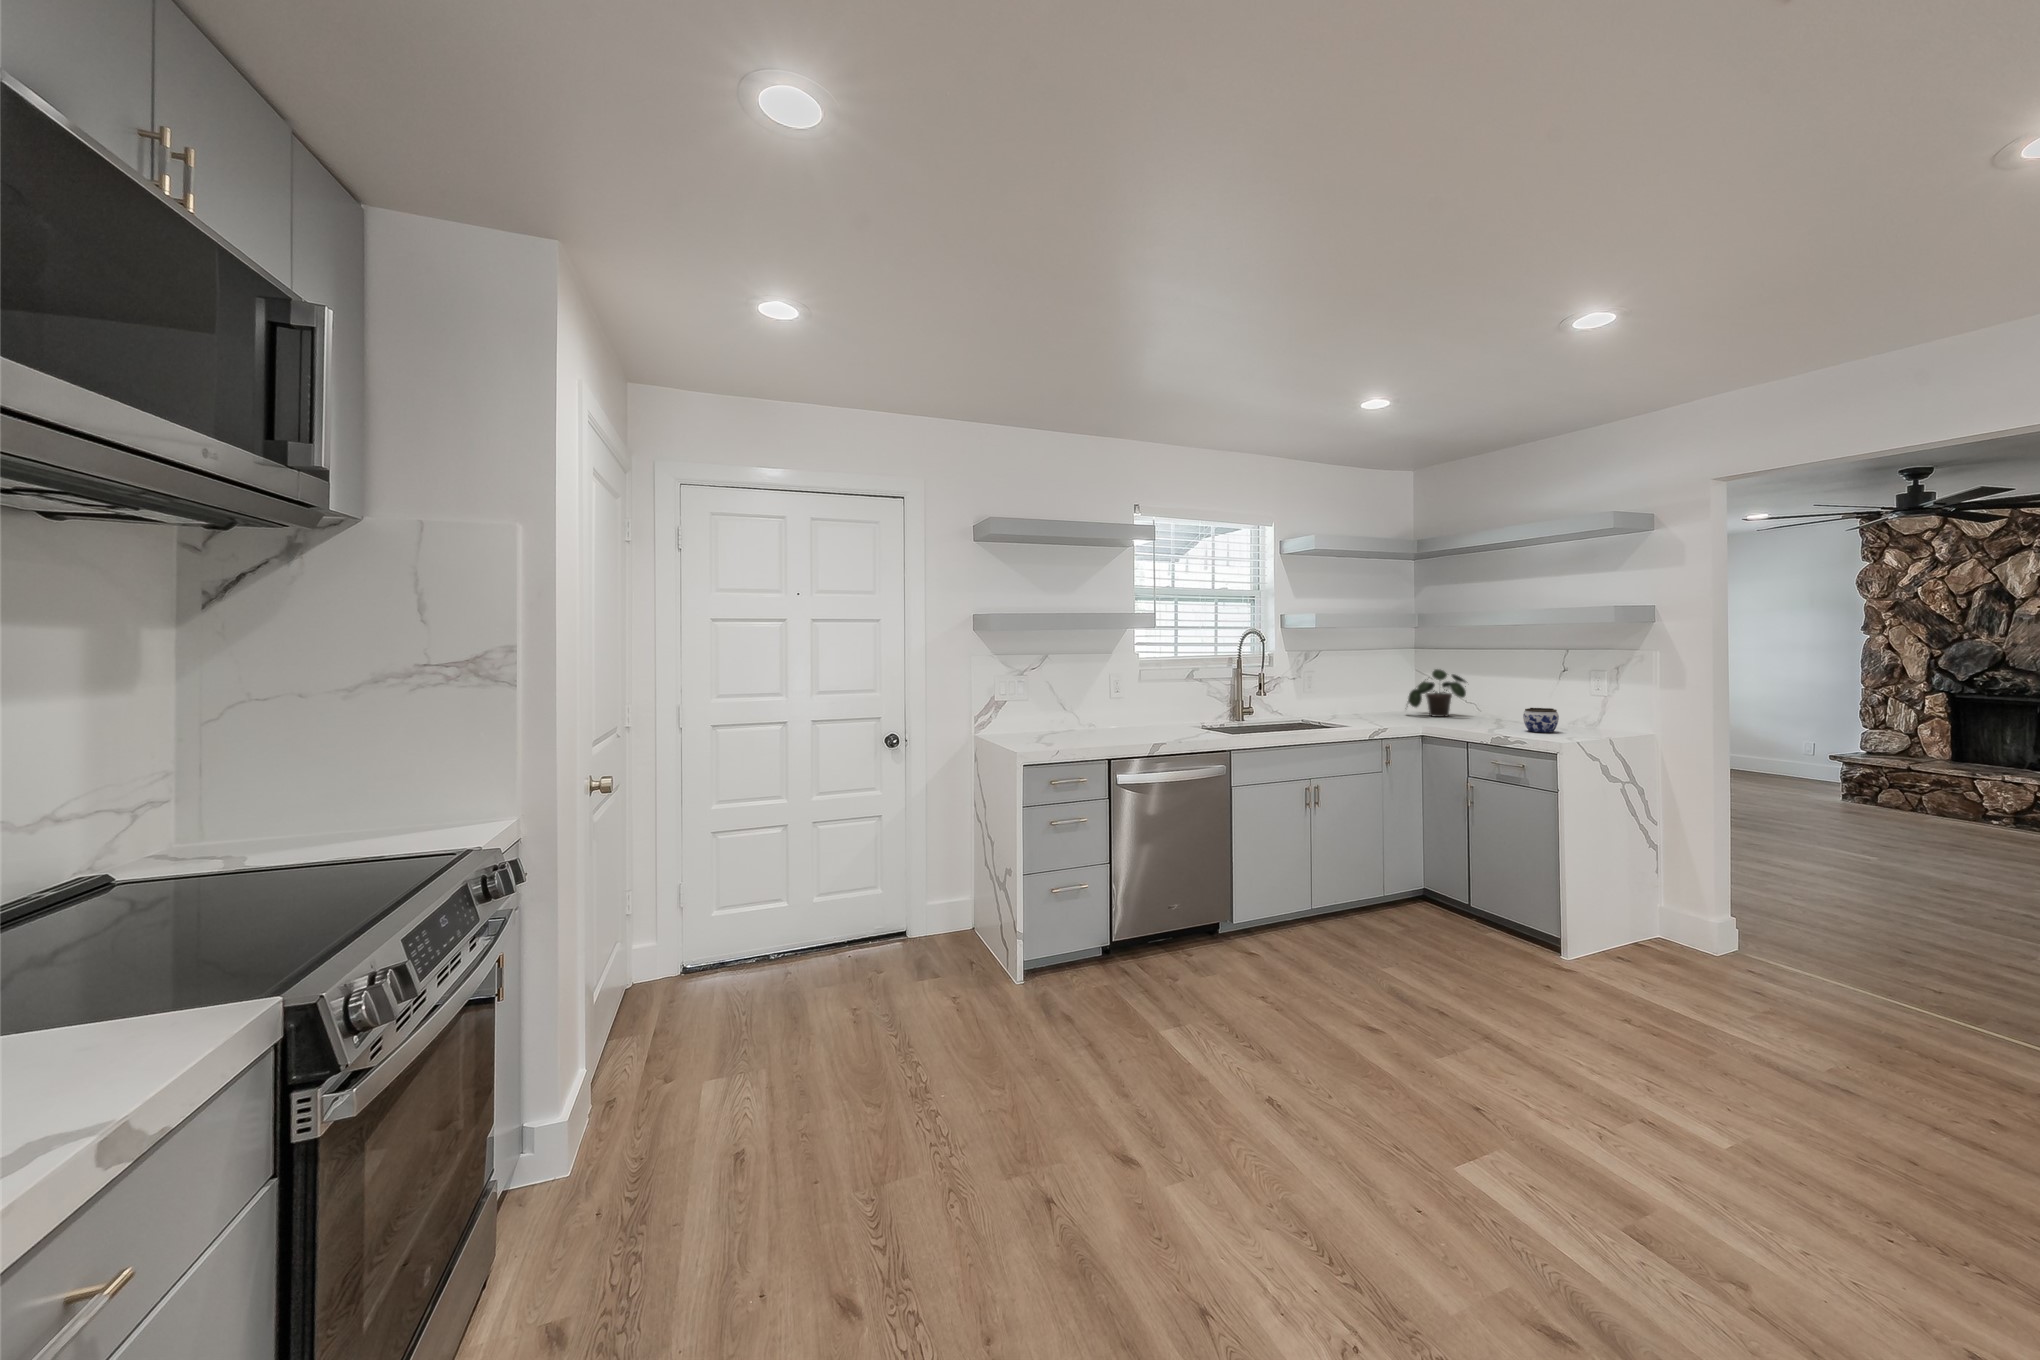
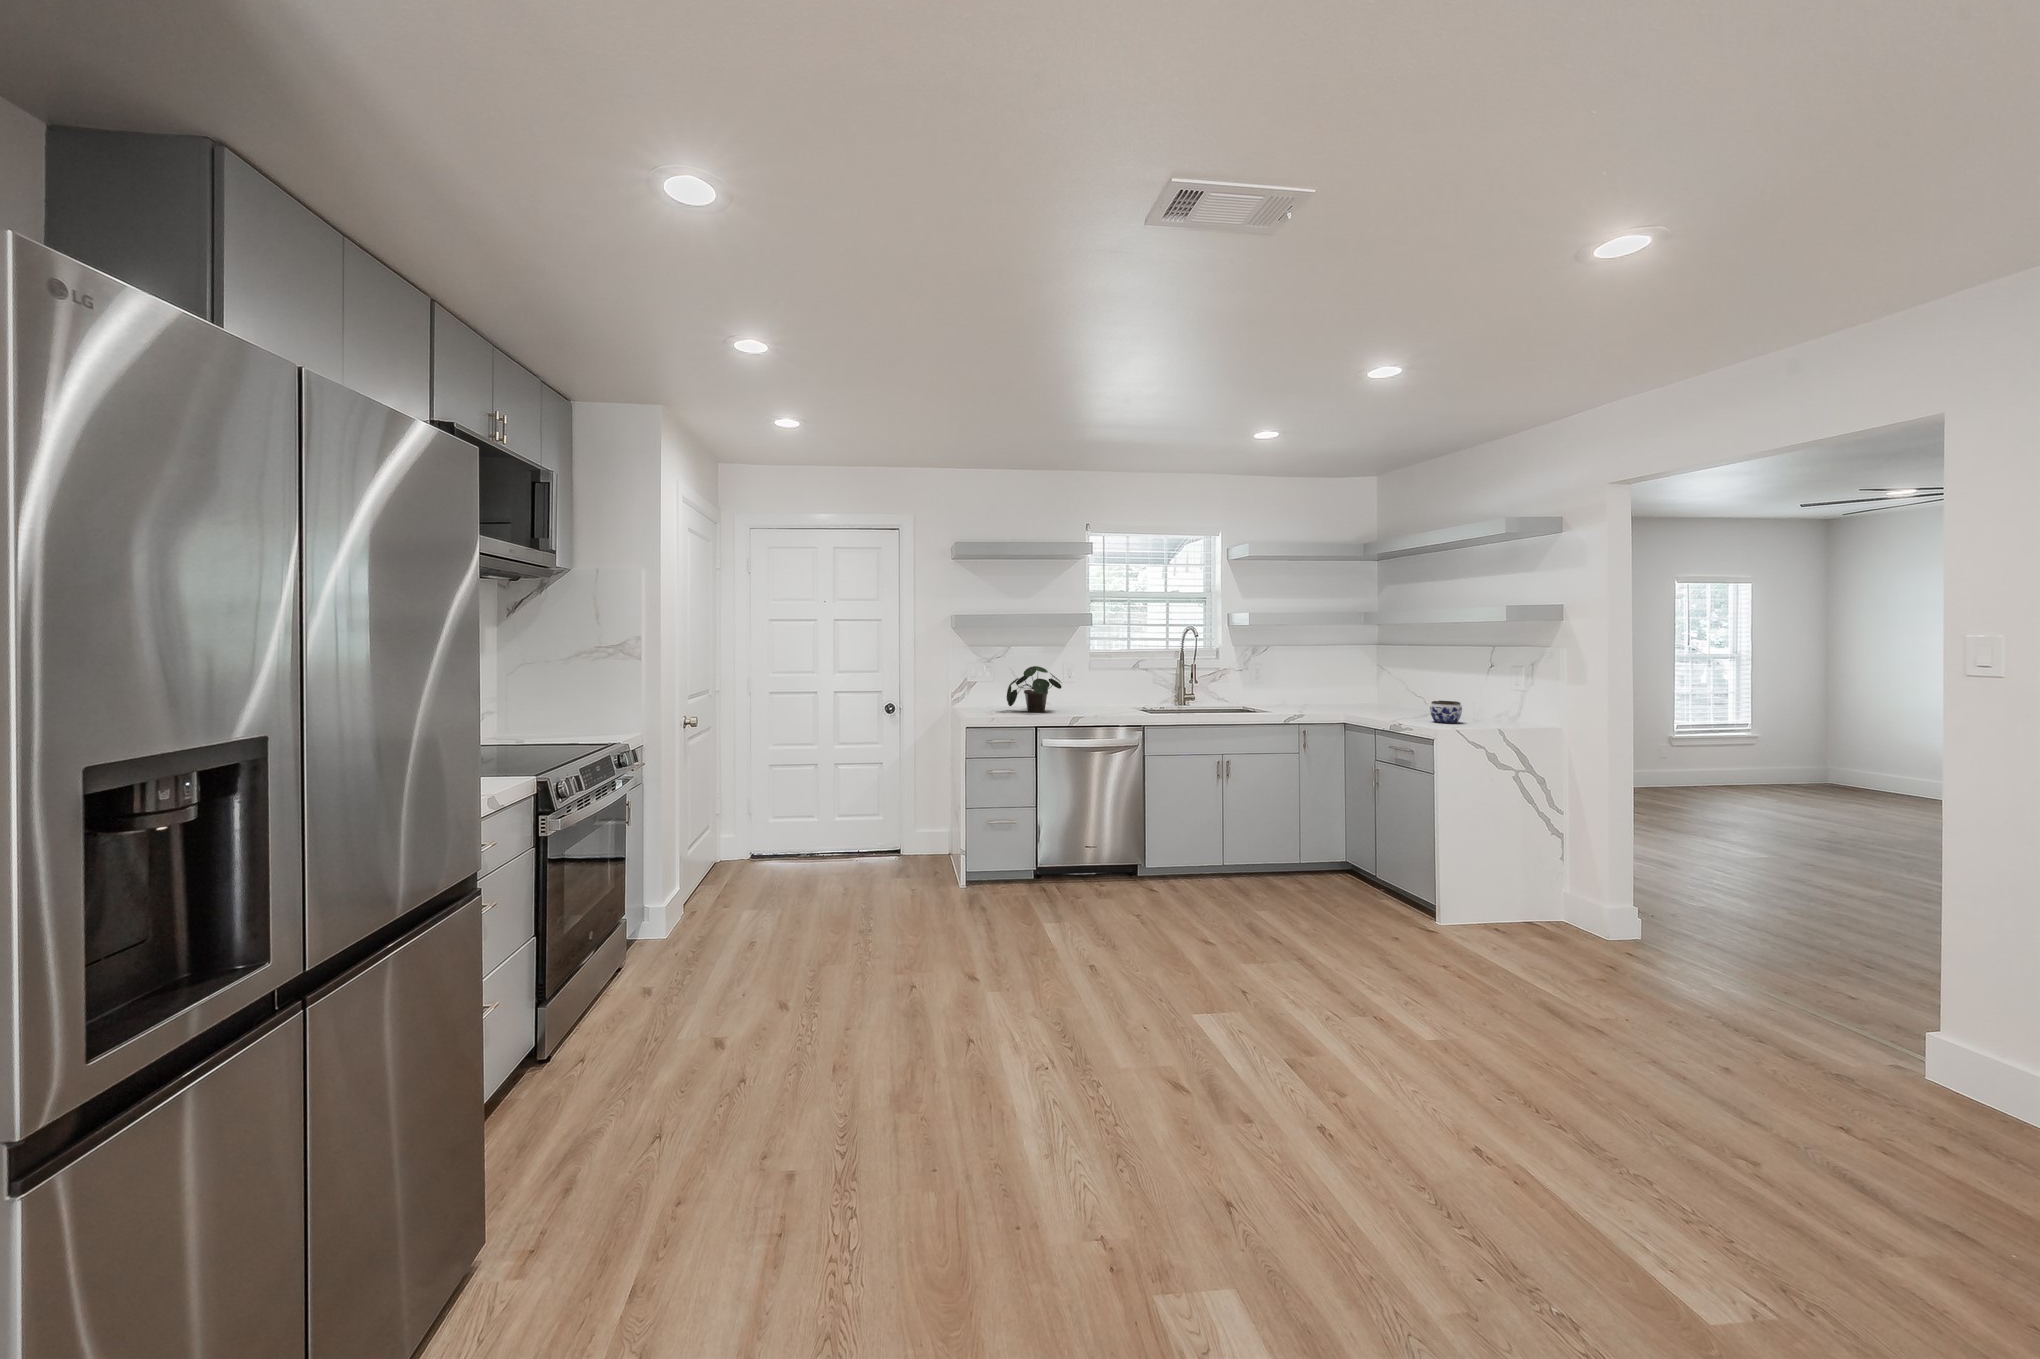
potted plant: present [1408,669,1466,717] -> present [1007,666,1062,712]

